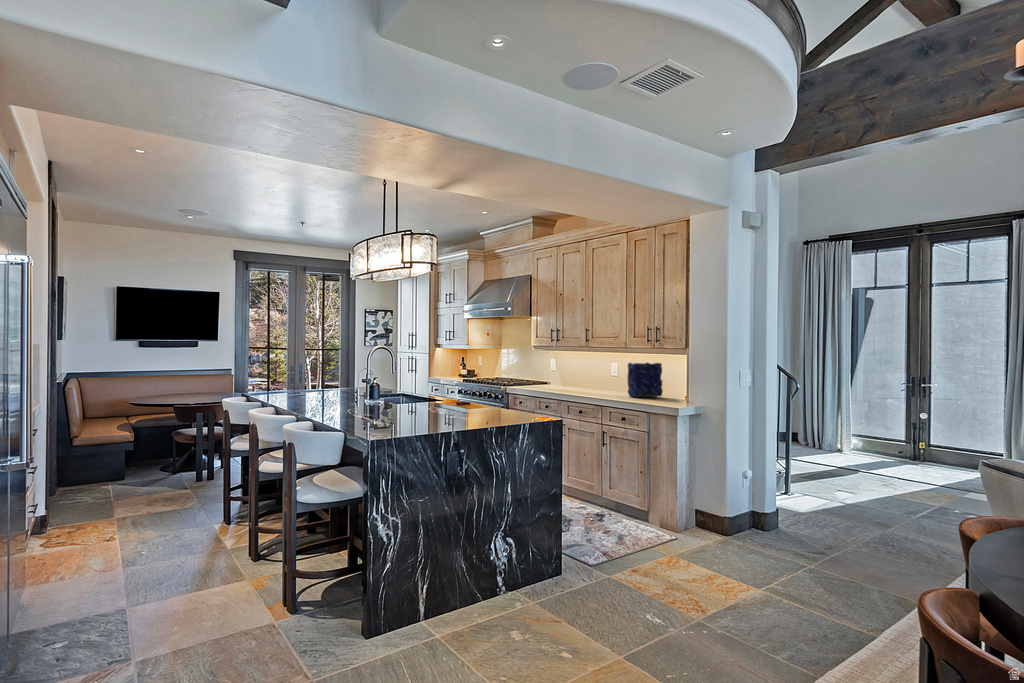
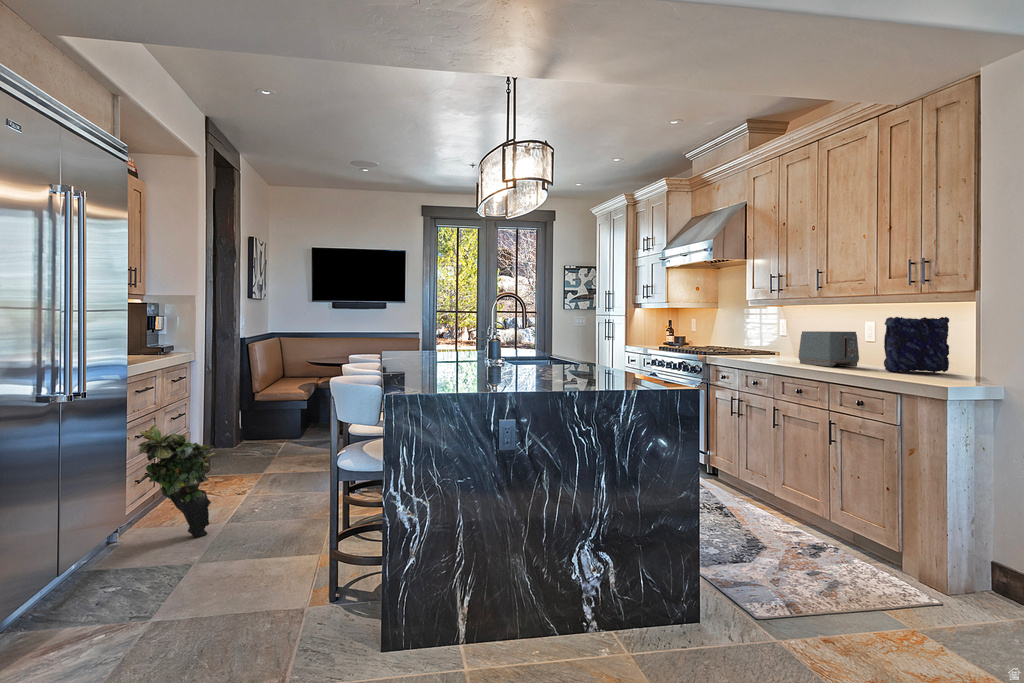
toaster: none [573,370,611,394] -> present [798,331,859,367]
potted plant: none [29,482,116,590] -> present [138,425,215,537]

